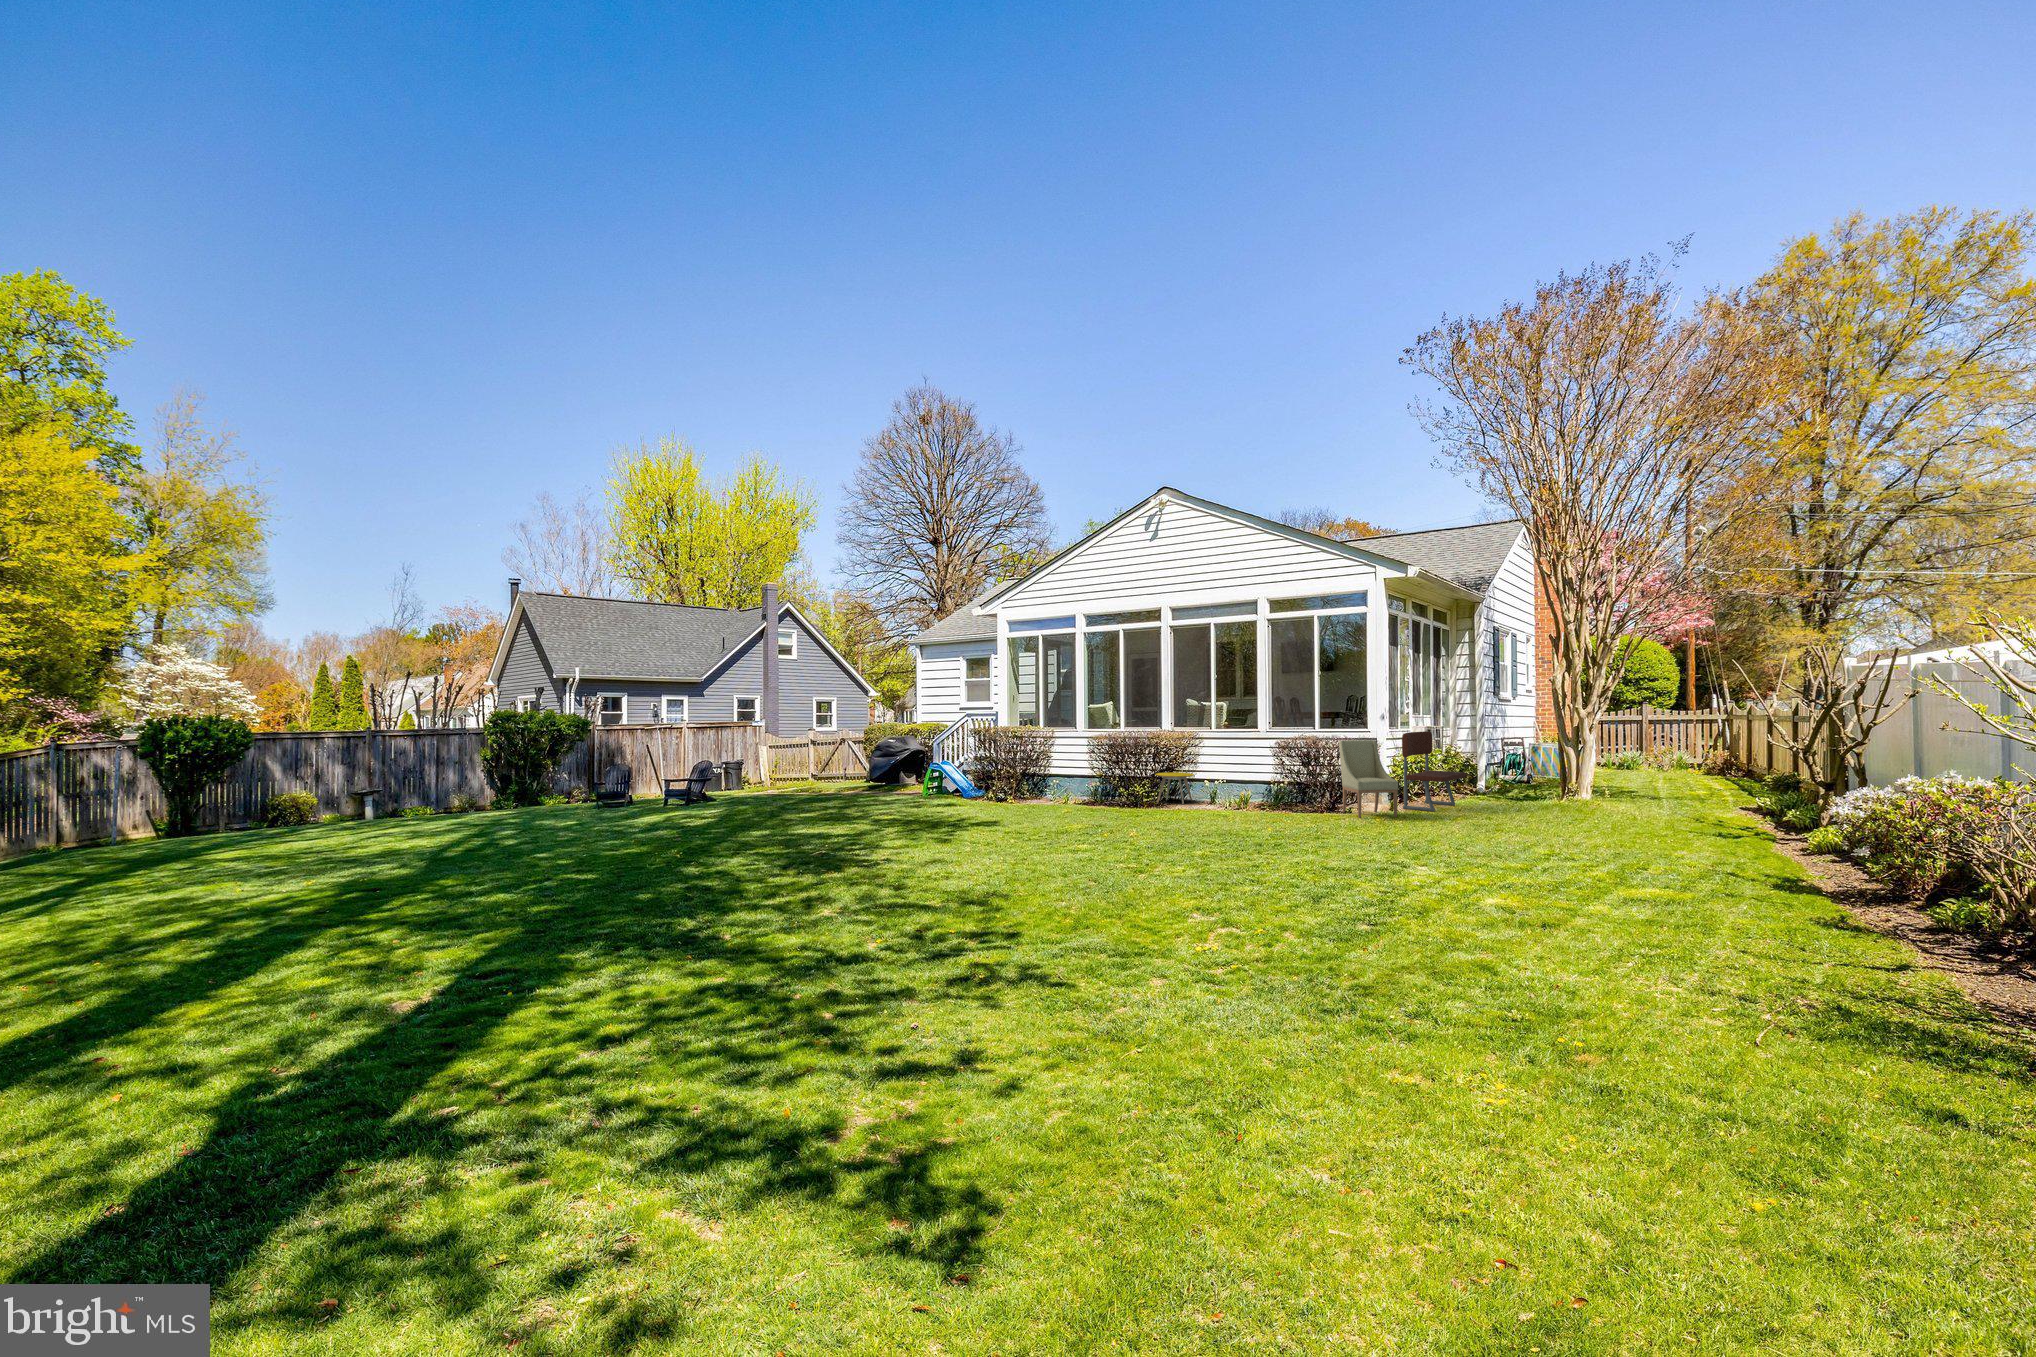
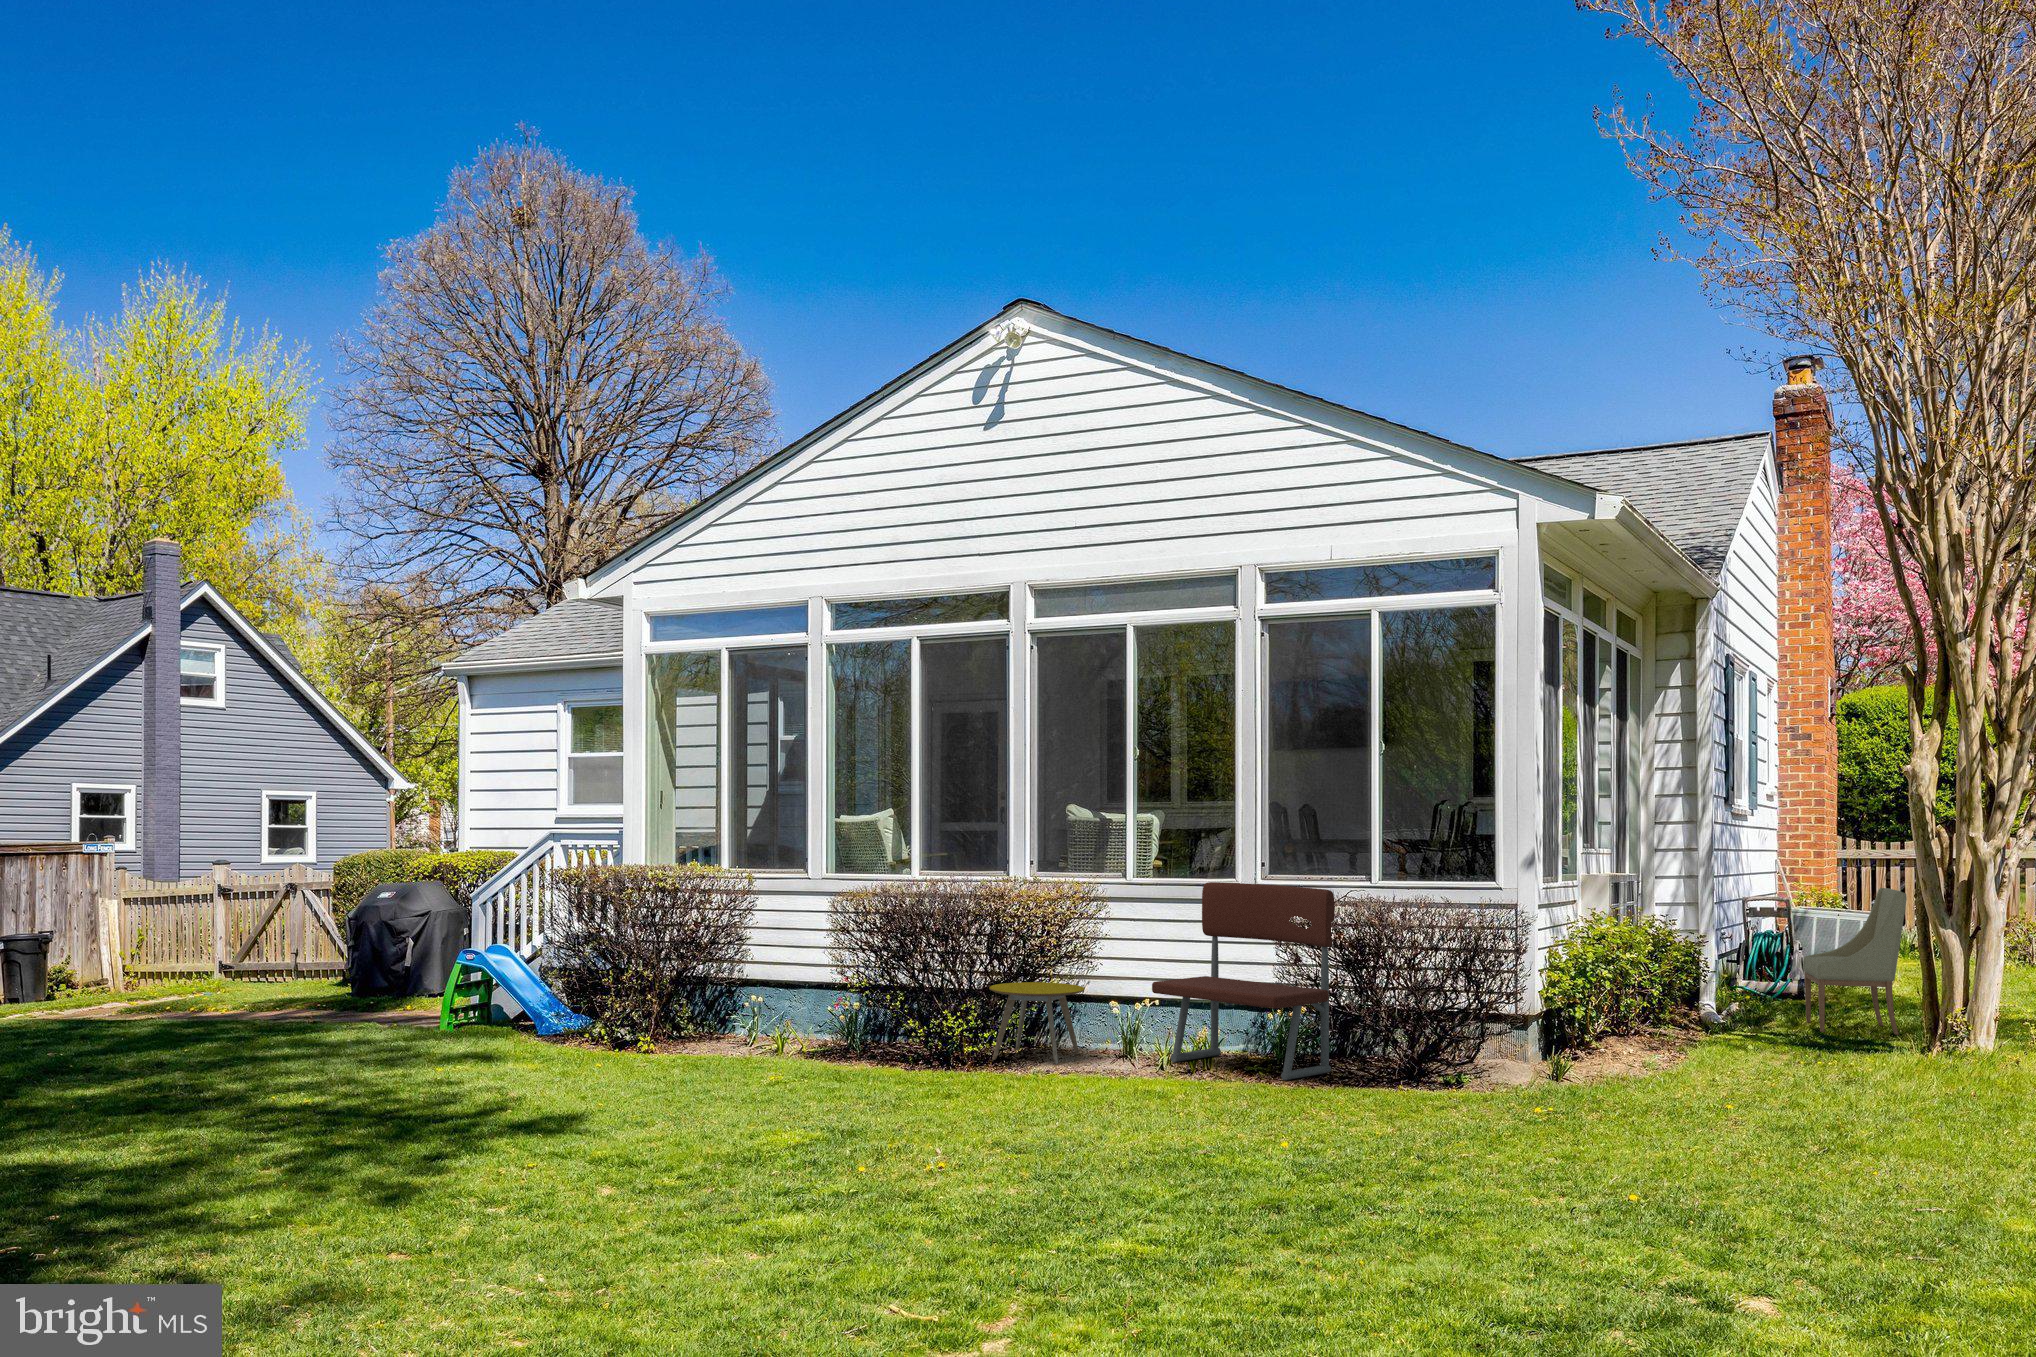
bench: present [1402,731,1466,811] -> present [1152,882,1335,1080]
chair: present [1339,740,1398,818] -> present [1803,888,1907,1035]

